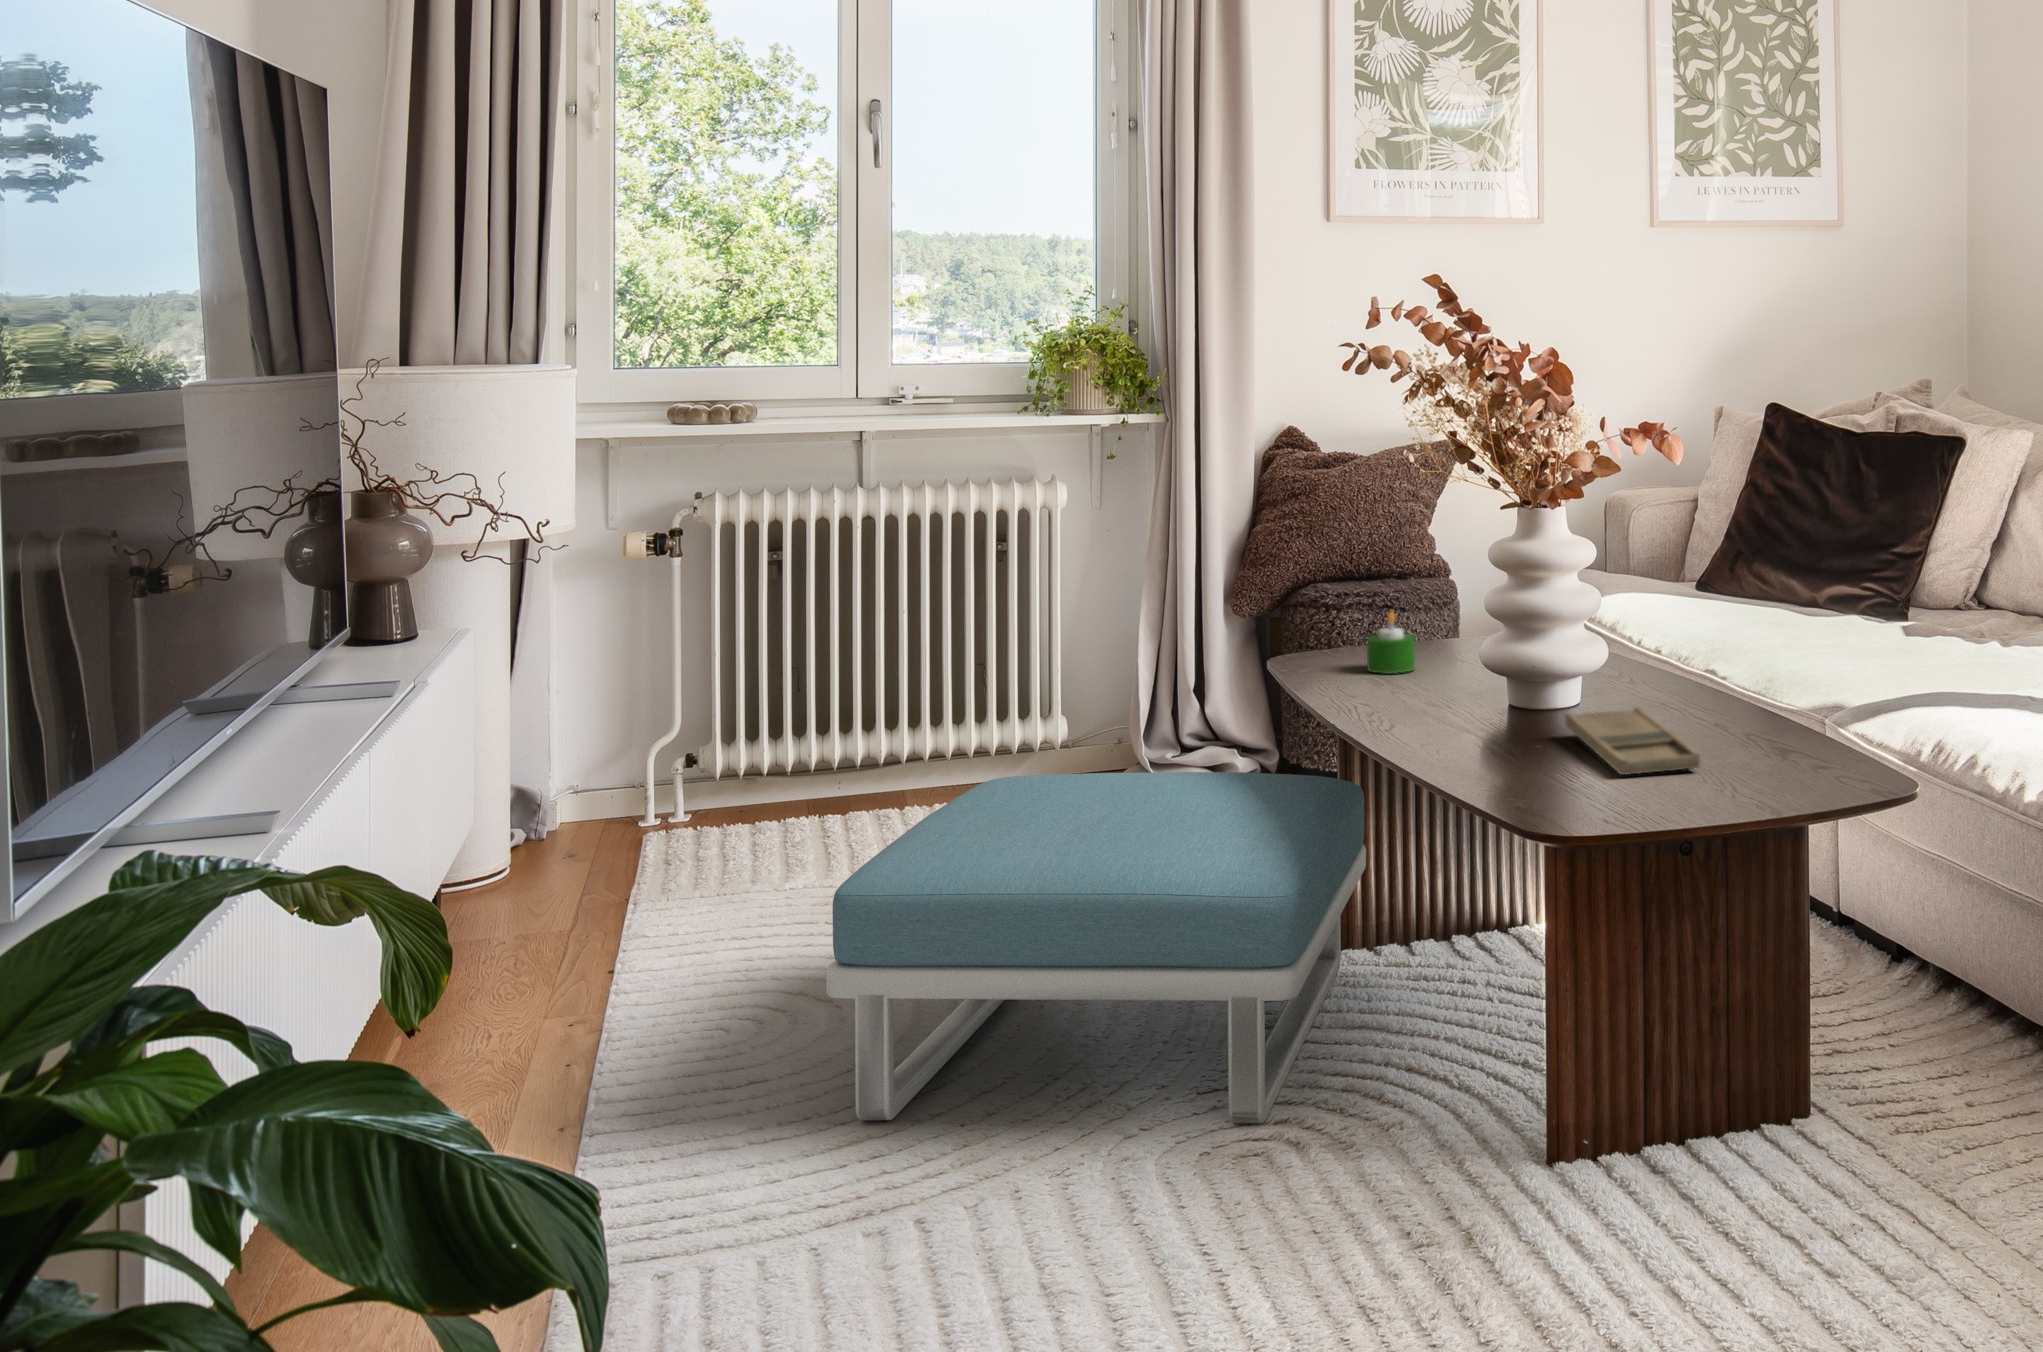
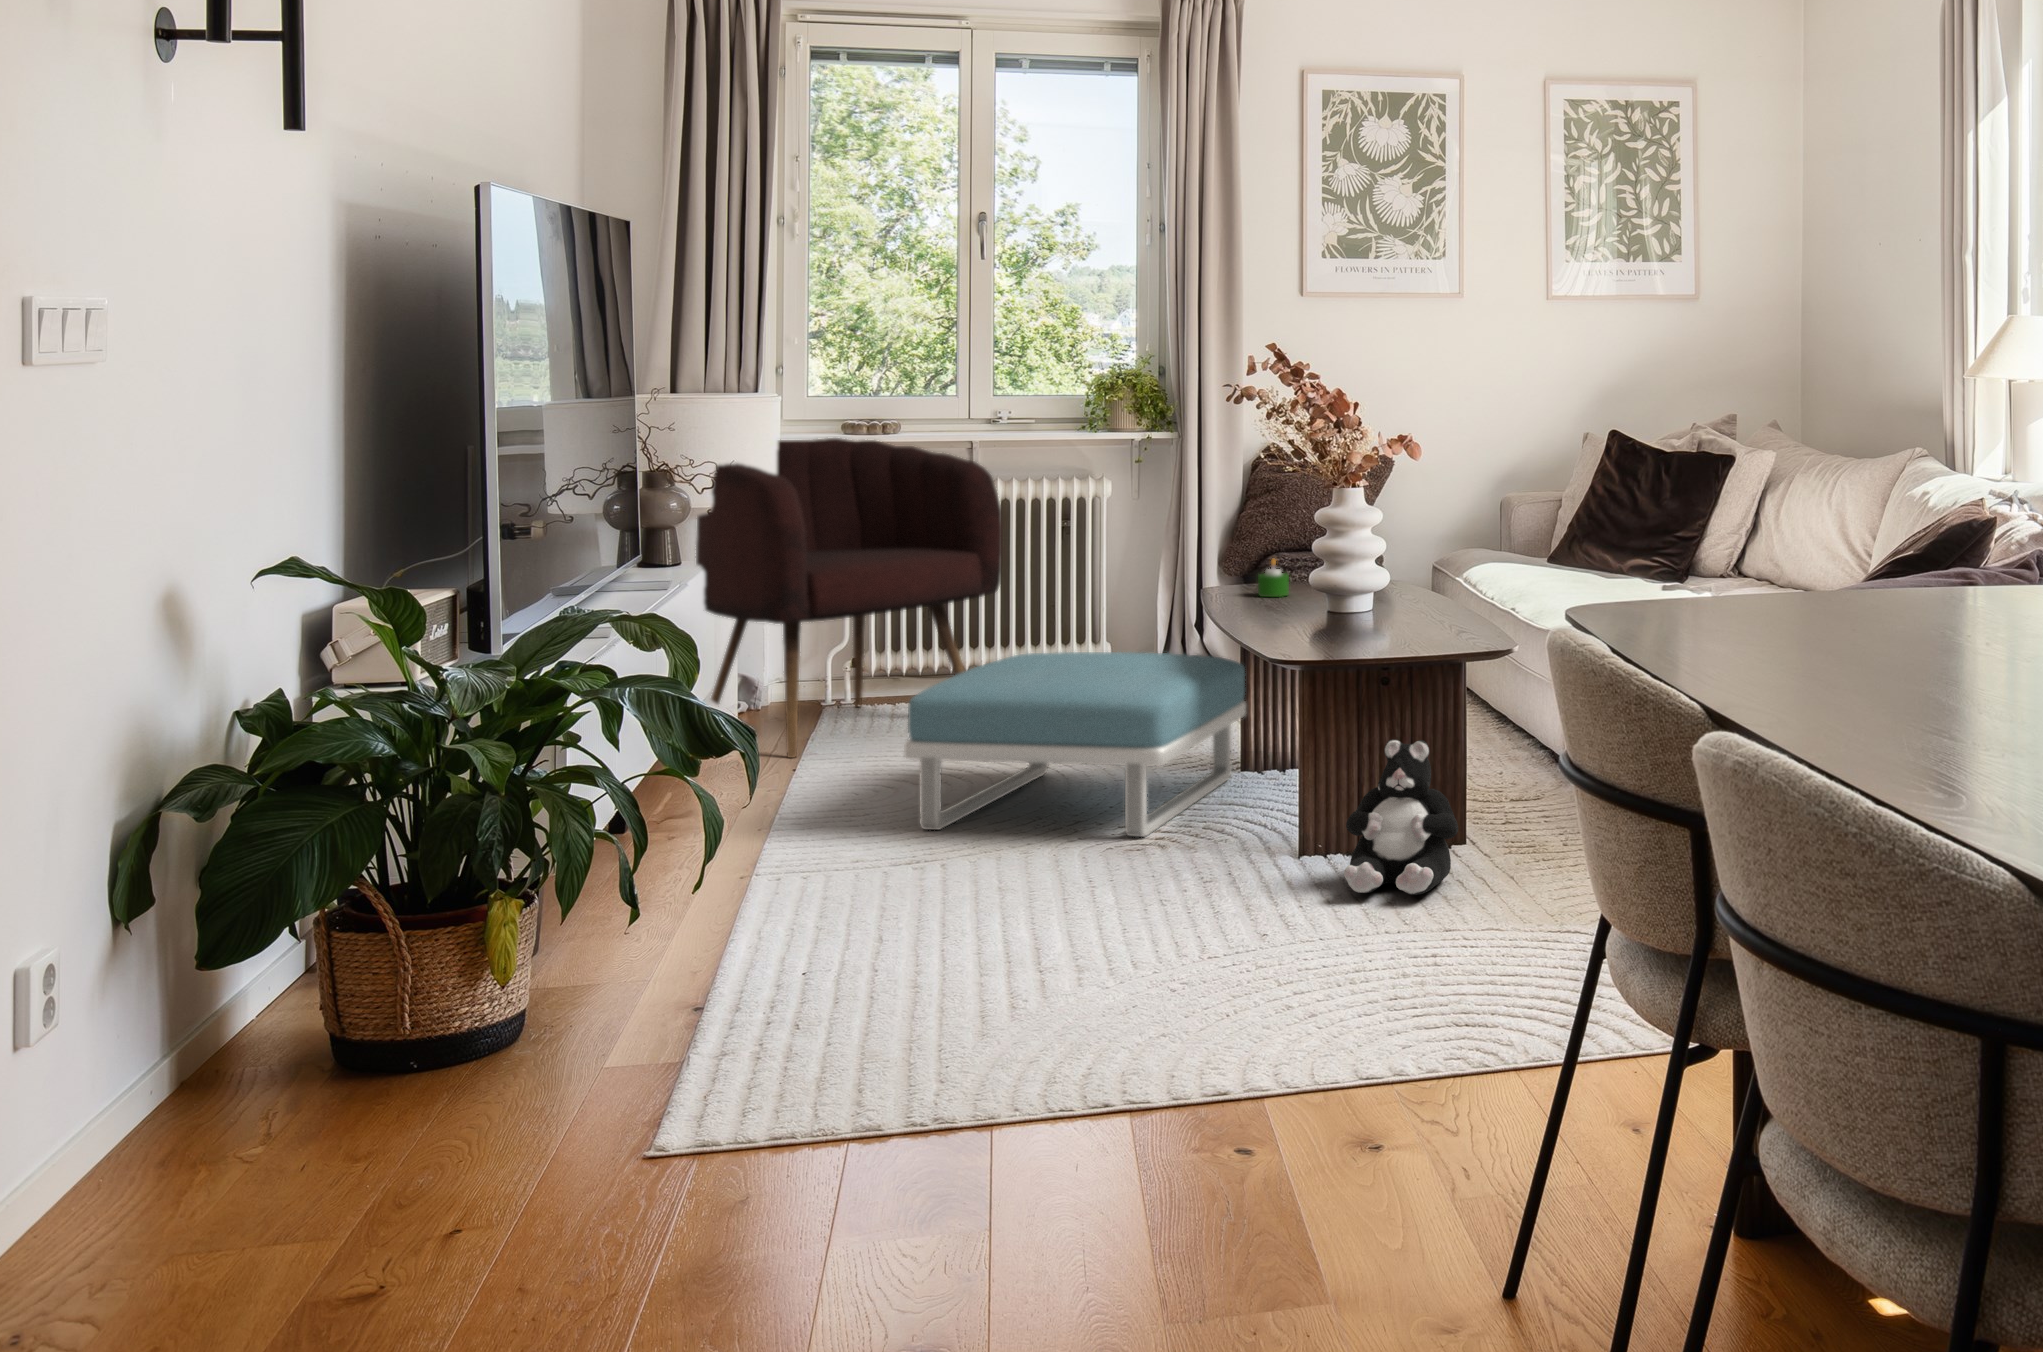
armchair: none [443,428,926,946] -> present [696,438,1003,758]
tray: present [1565,707,1700,775] -> none [1342,610,1401,642]
plush toy: none [1684,970,1892,1282] -> present [1344,739,1458,895]

